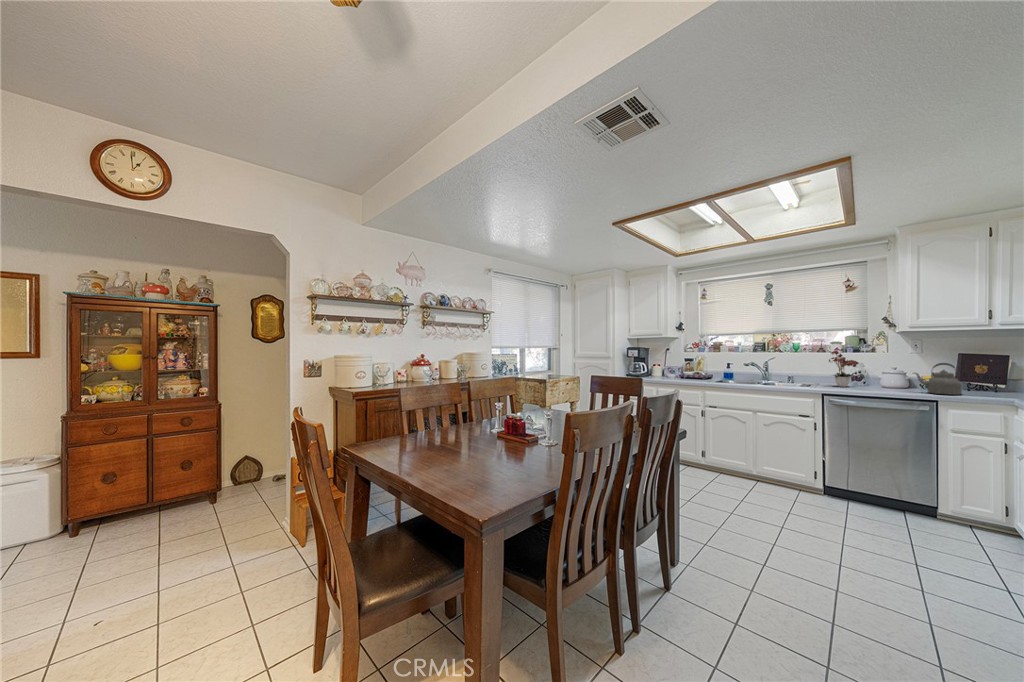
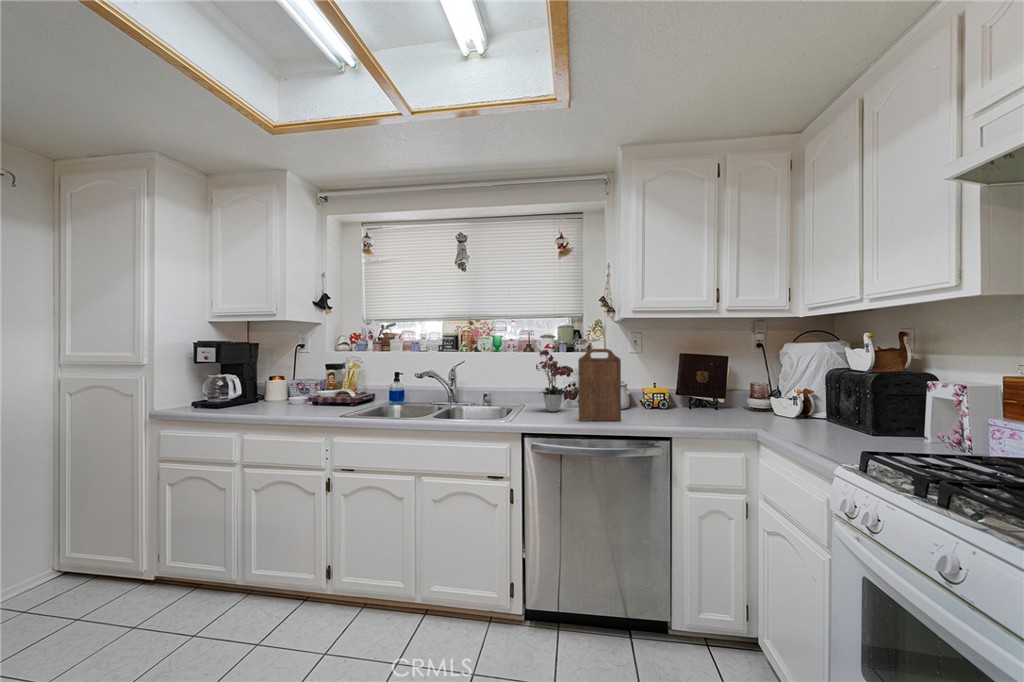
cutting board: none [862,350,898,392] -> present [578,349,621,421]
kettle: present [914,363,962,395] -> none [637,370,691,422]

